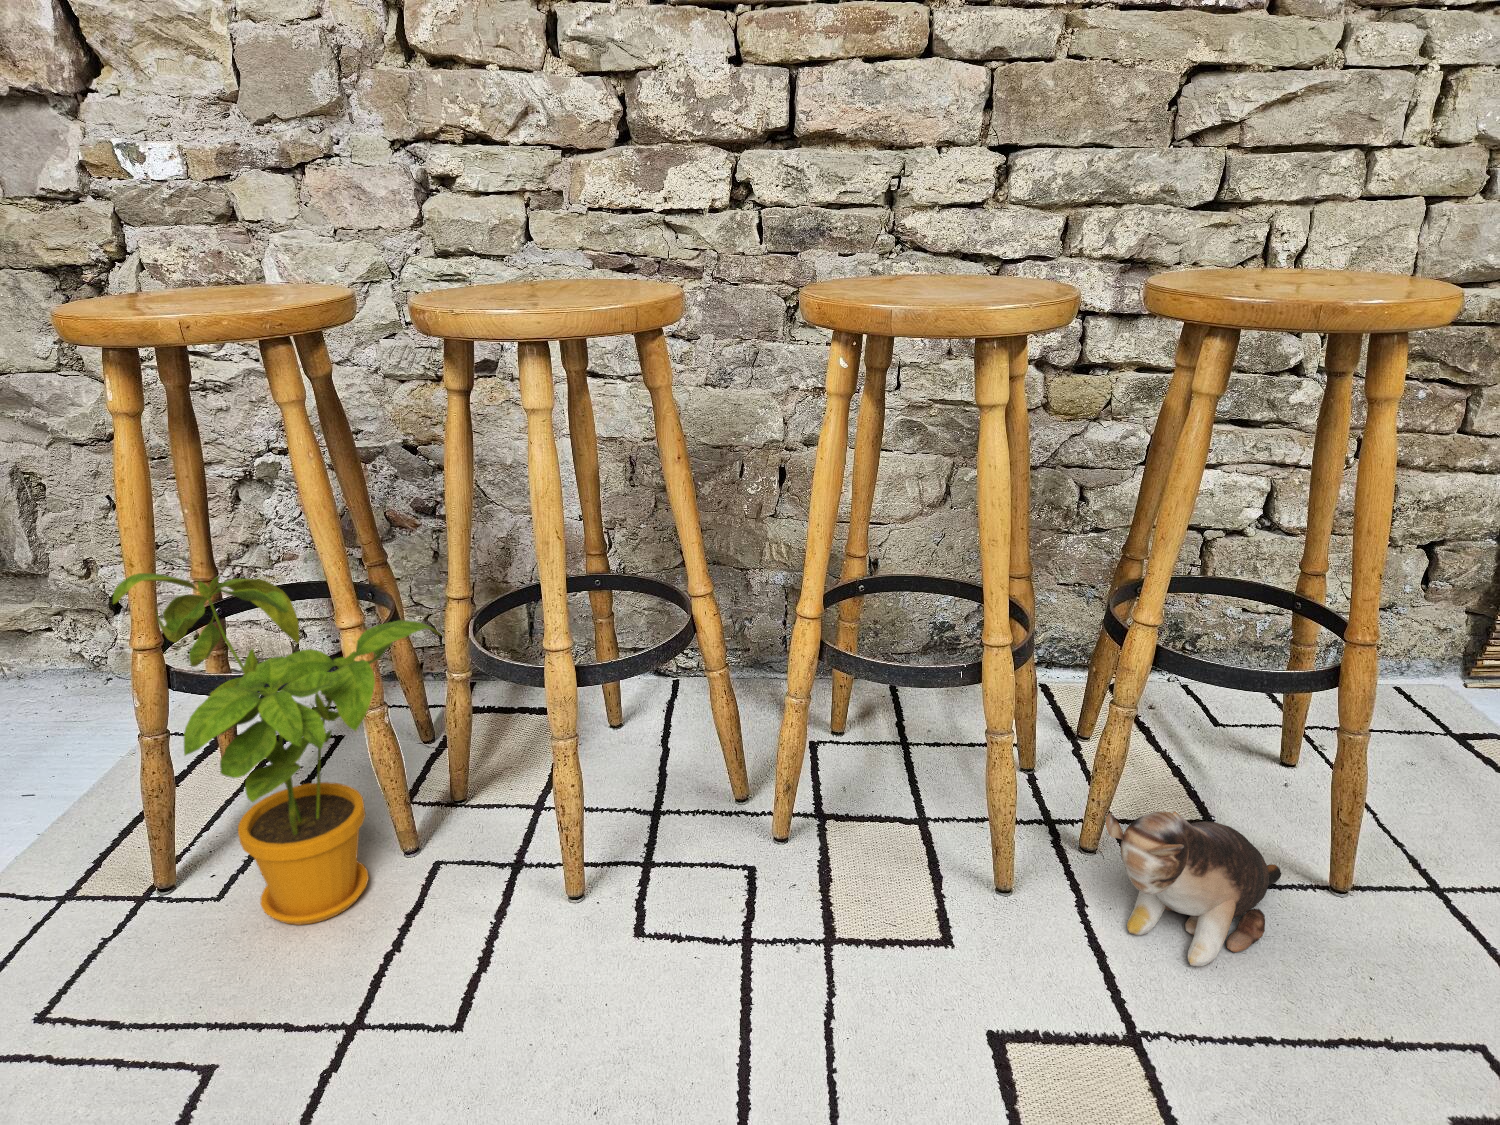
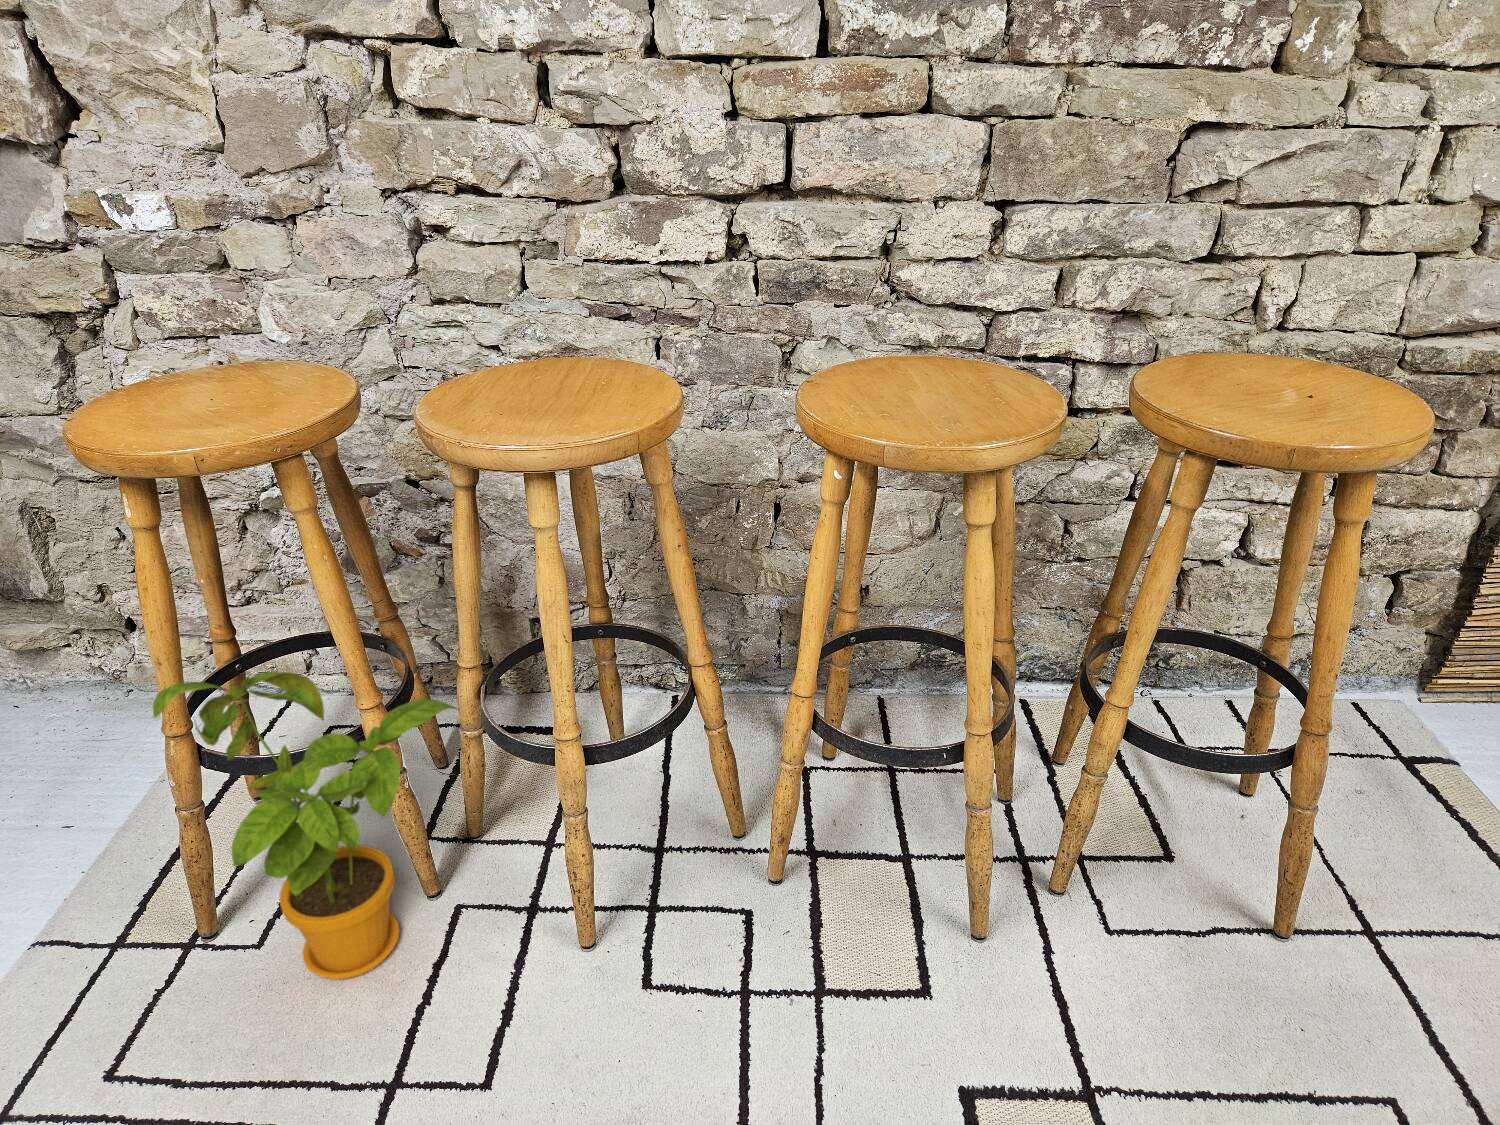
plush toy: present [1106,811,1281,967] -> none [1070,889,1229,1023]

